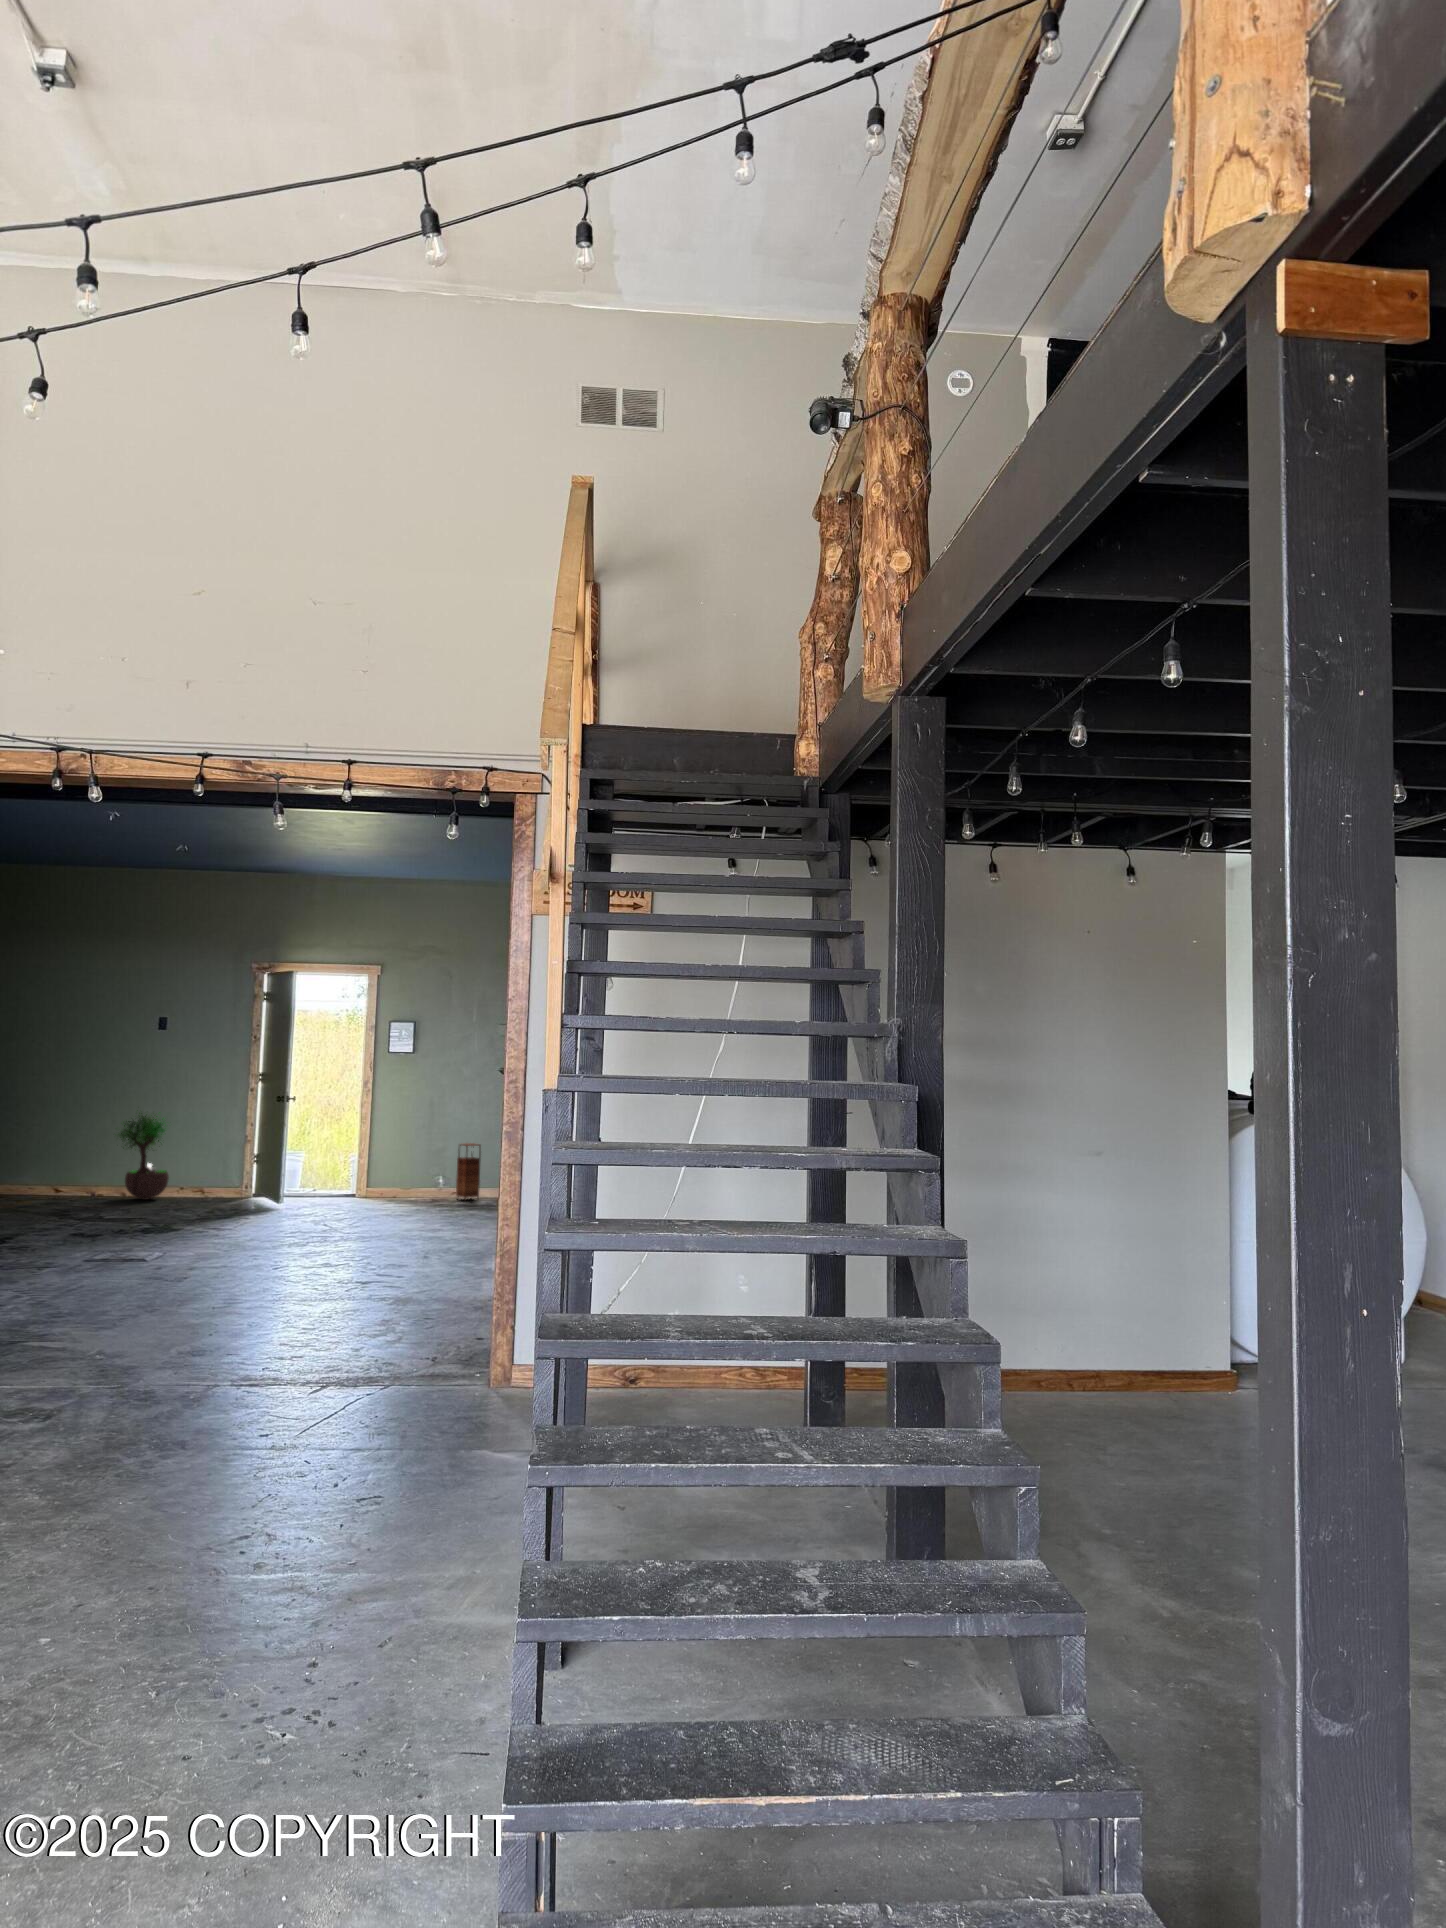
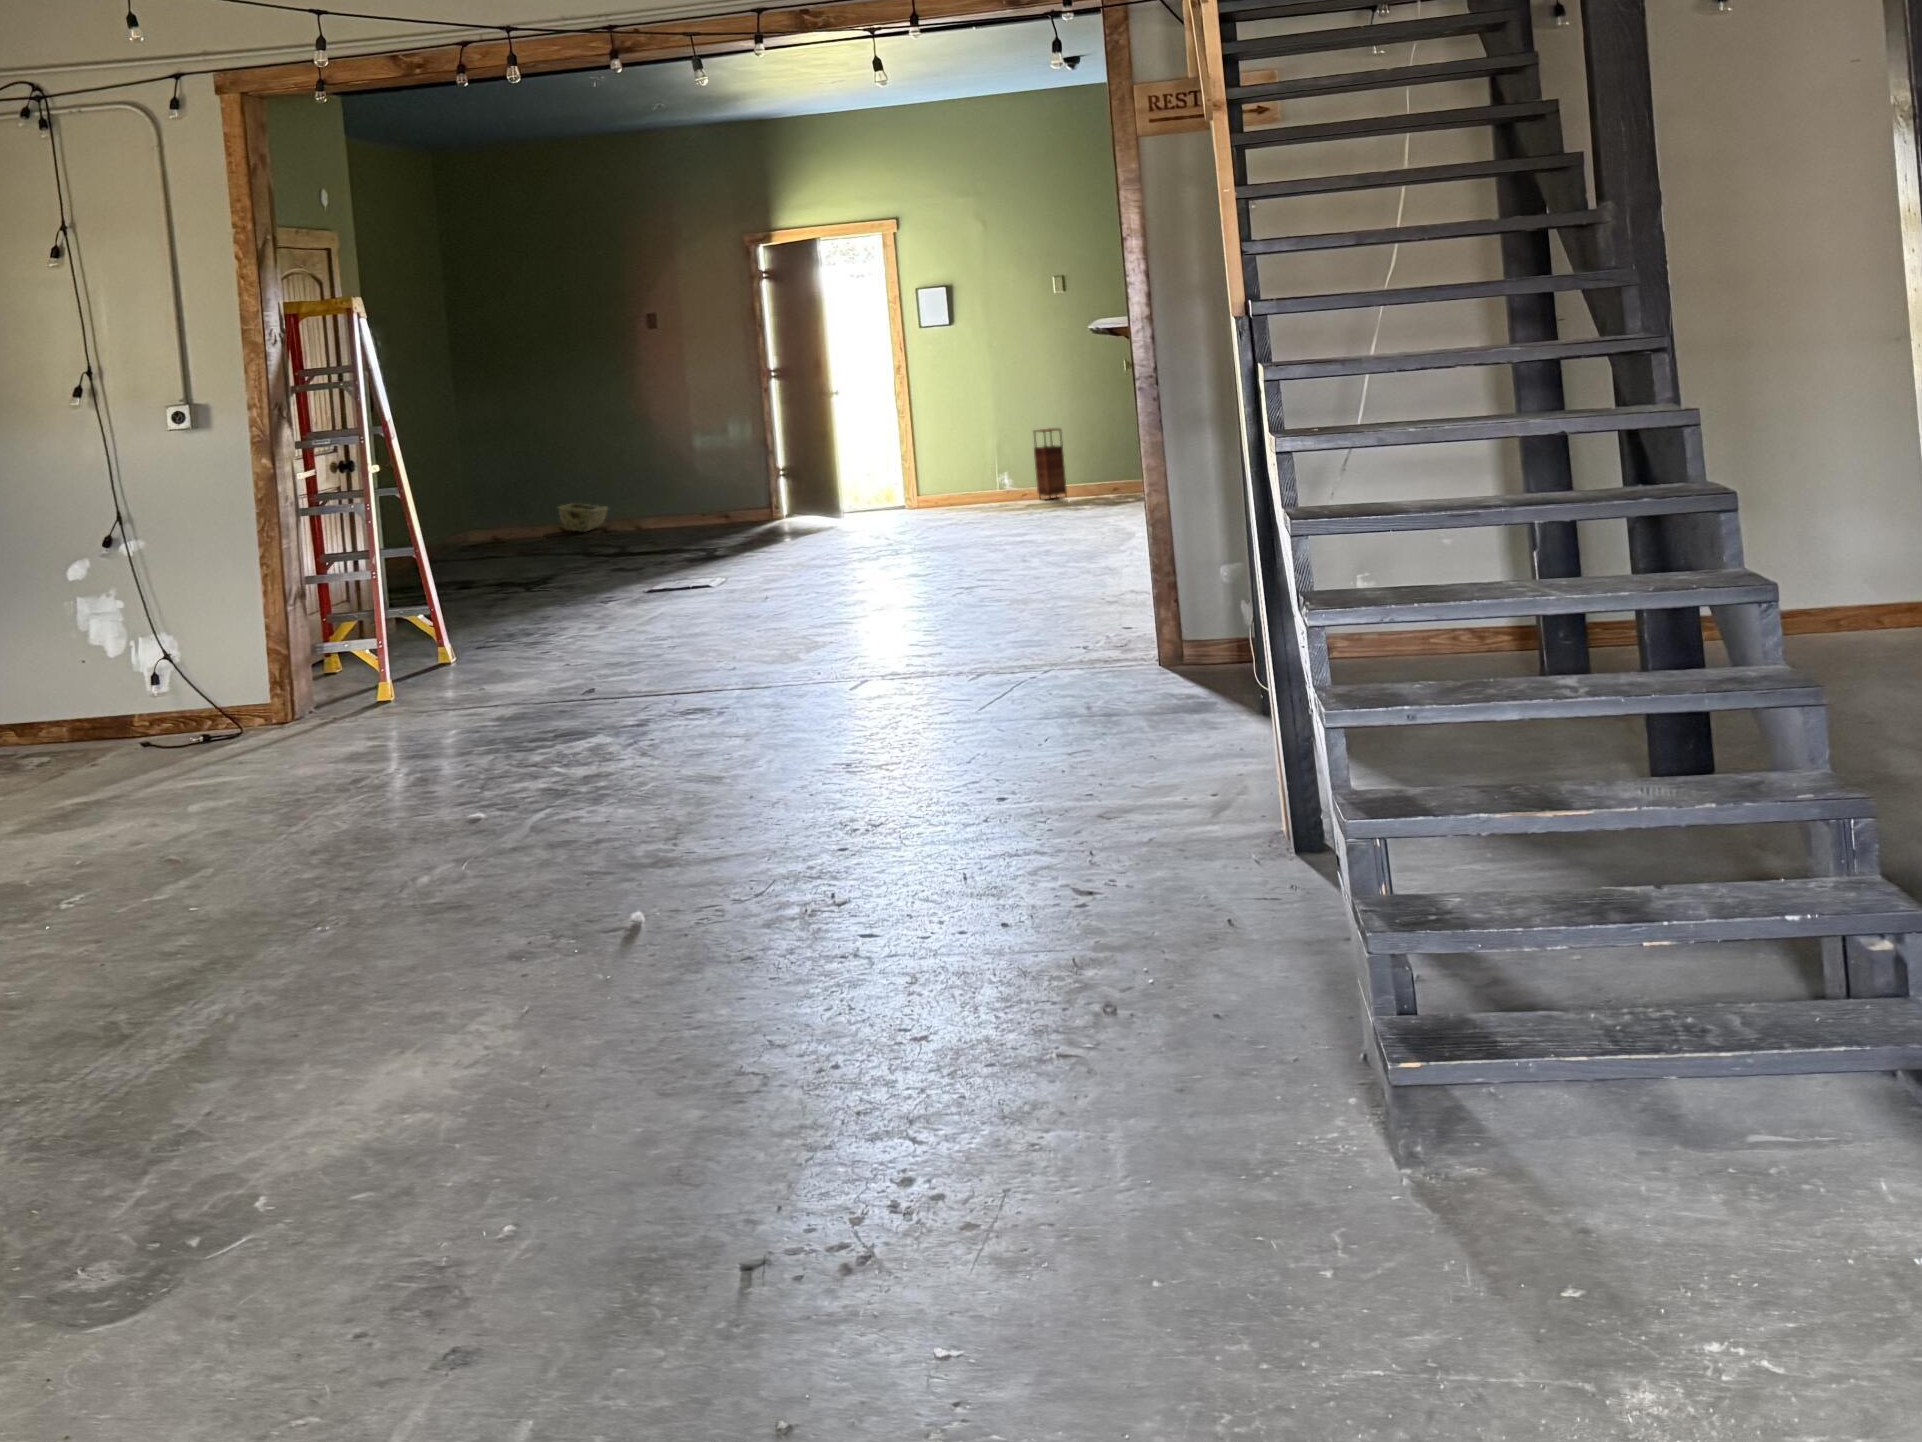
potted tree: present [118,1113,169,1200] -> none [638,417,703,525]
woven basket: none [31,1173,82,1200] -> present [558,503,608,532]

